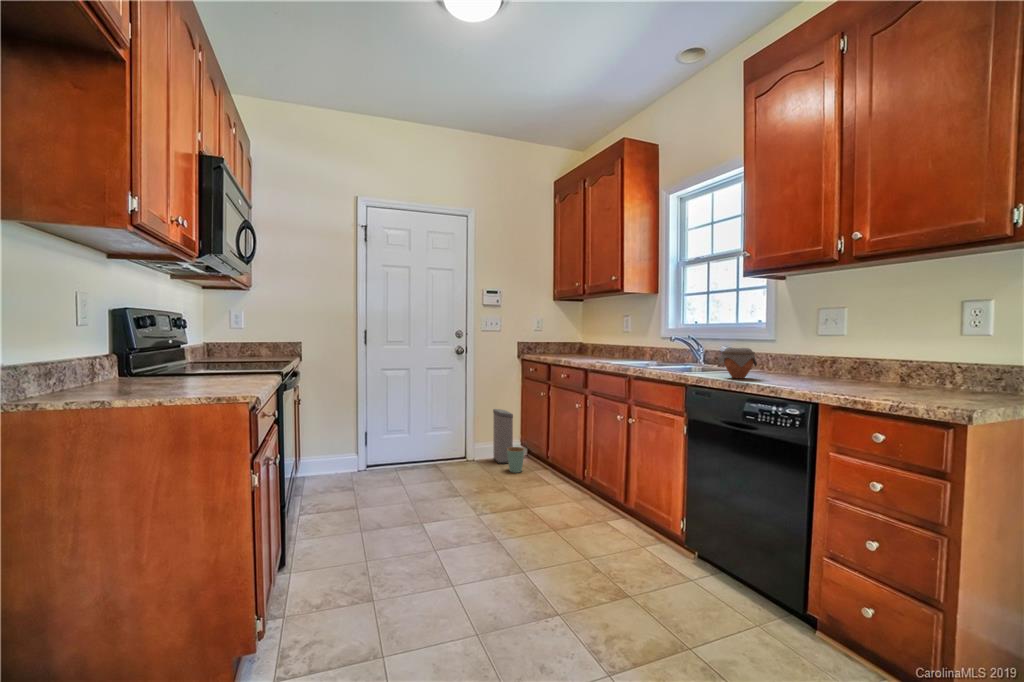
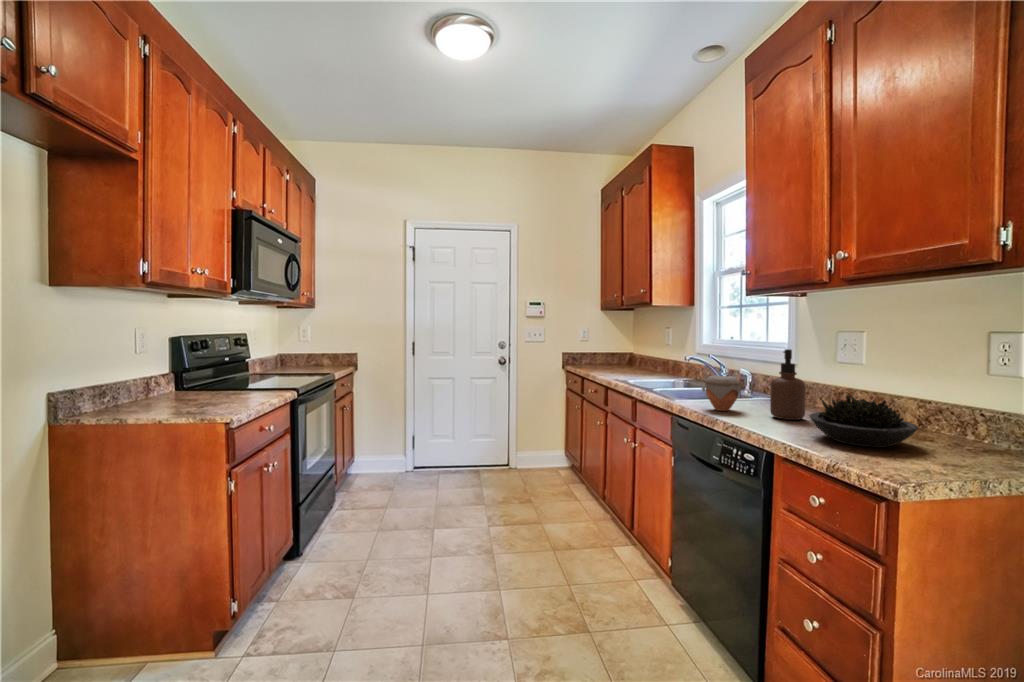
soap dispenser: none [785,321,816,382] -> present [770,349,806,420]
succulent plant: none [841,353,933,394] -> present [810,395,918,447]
trash can: present [493,409,525,473] -> none [534,419,558,484]

